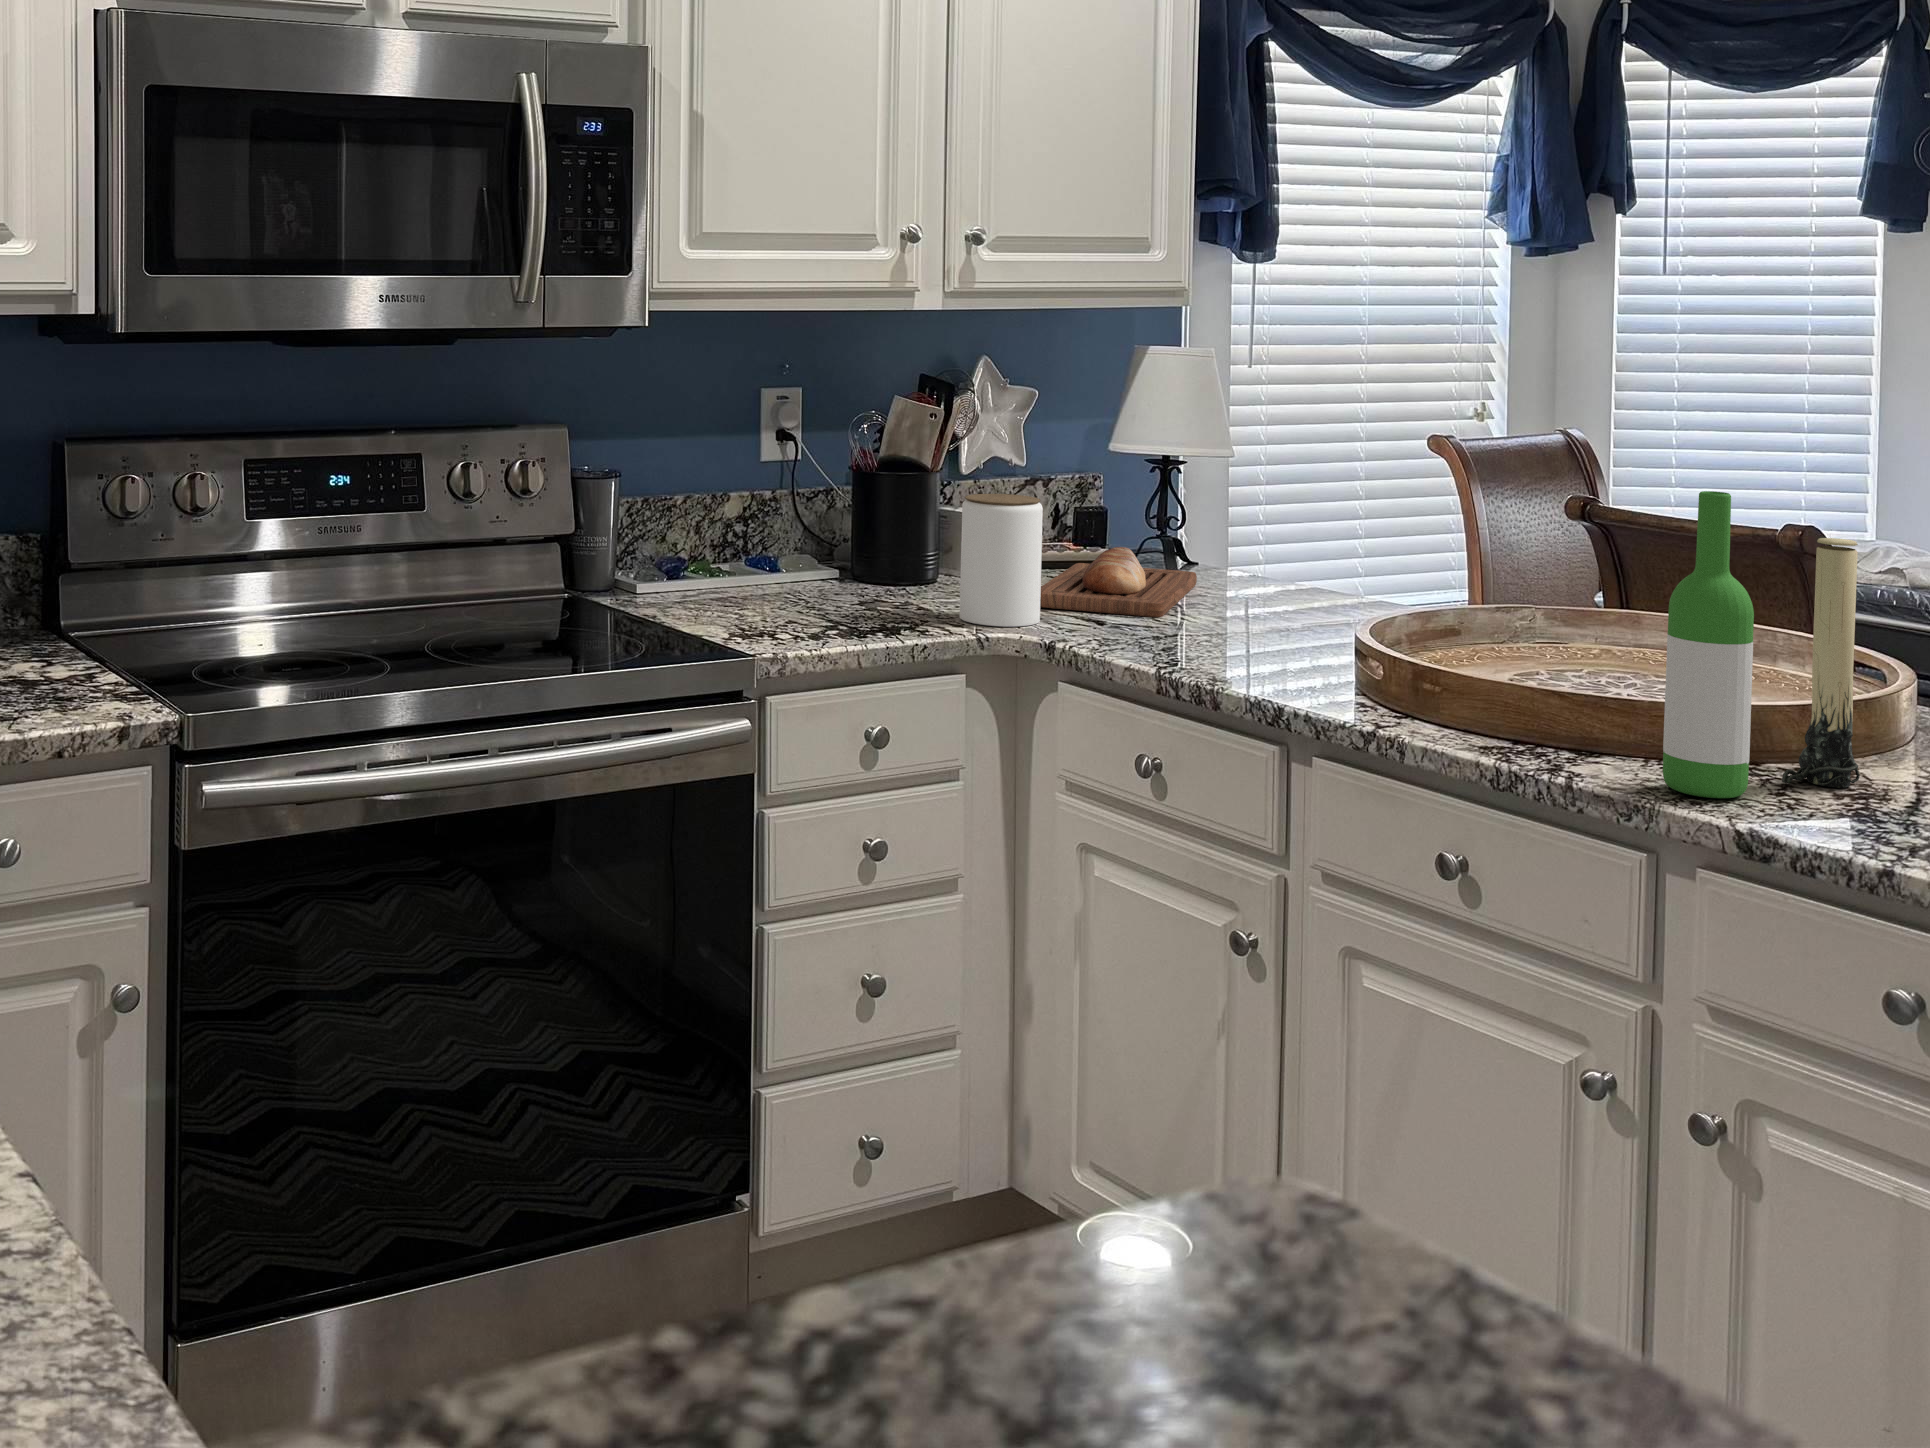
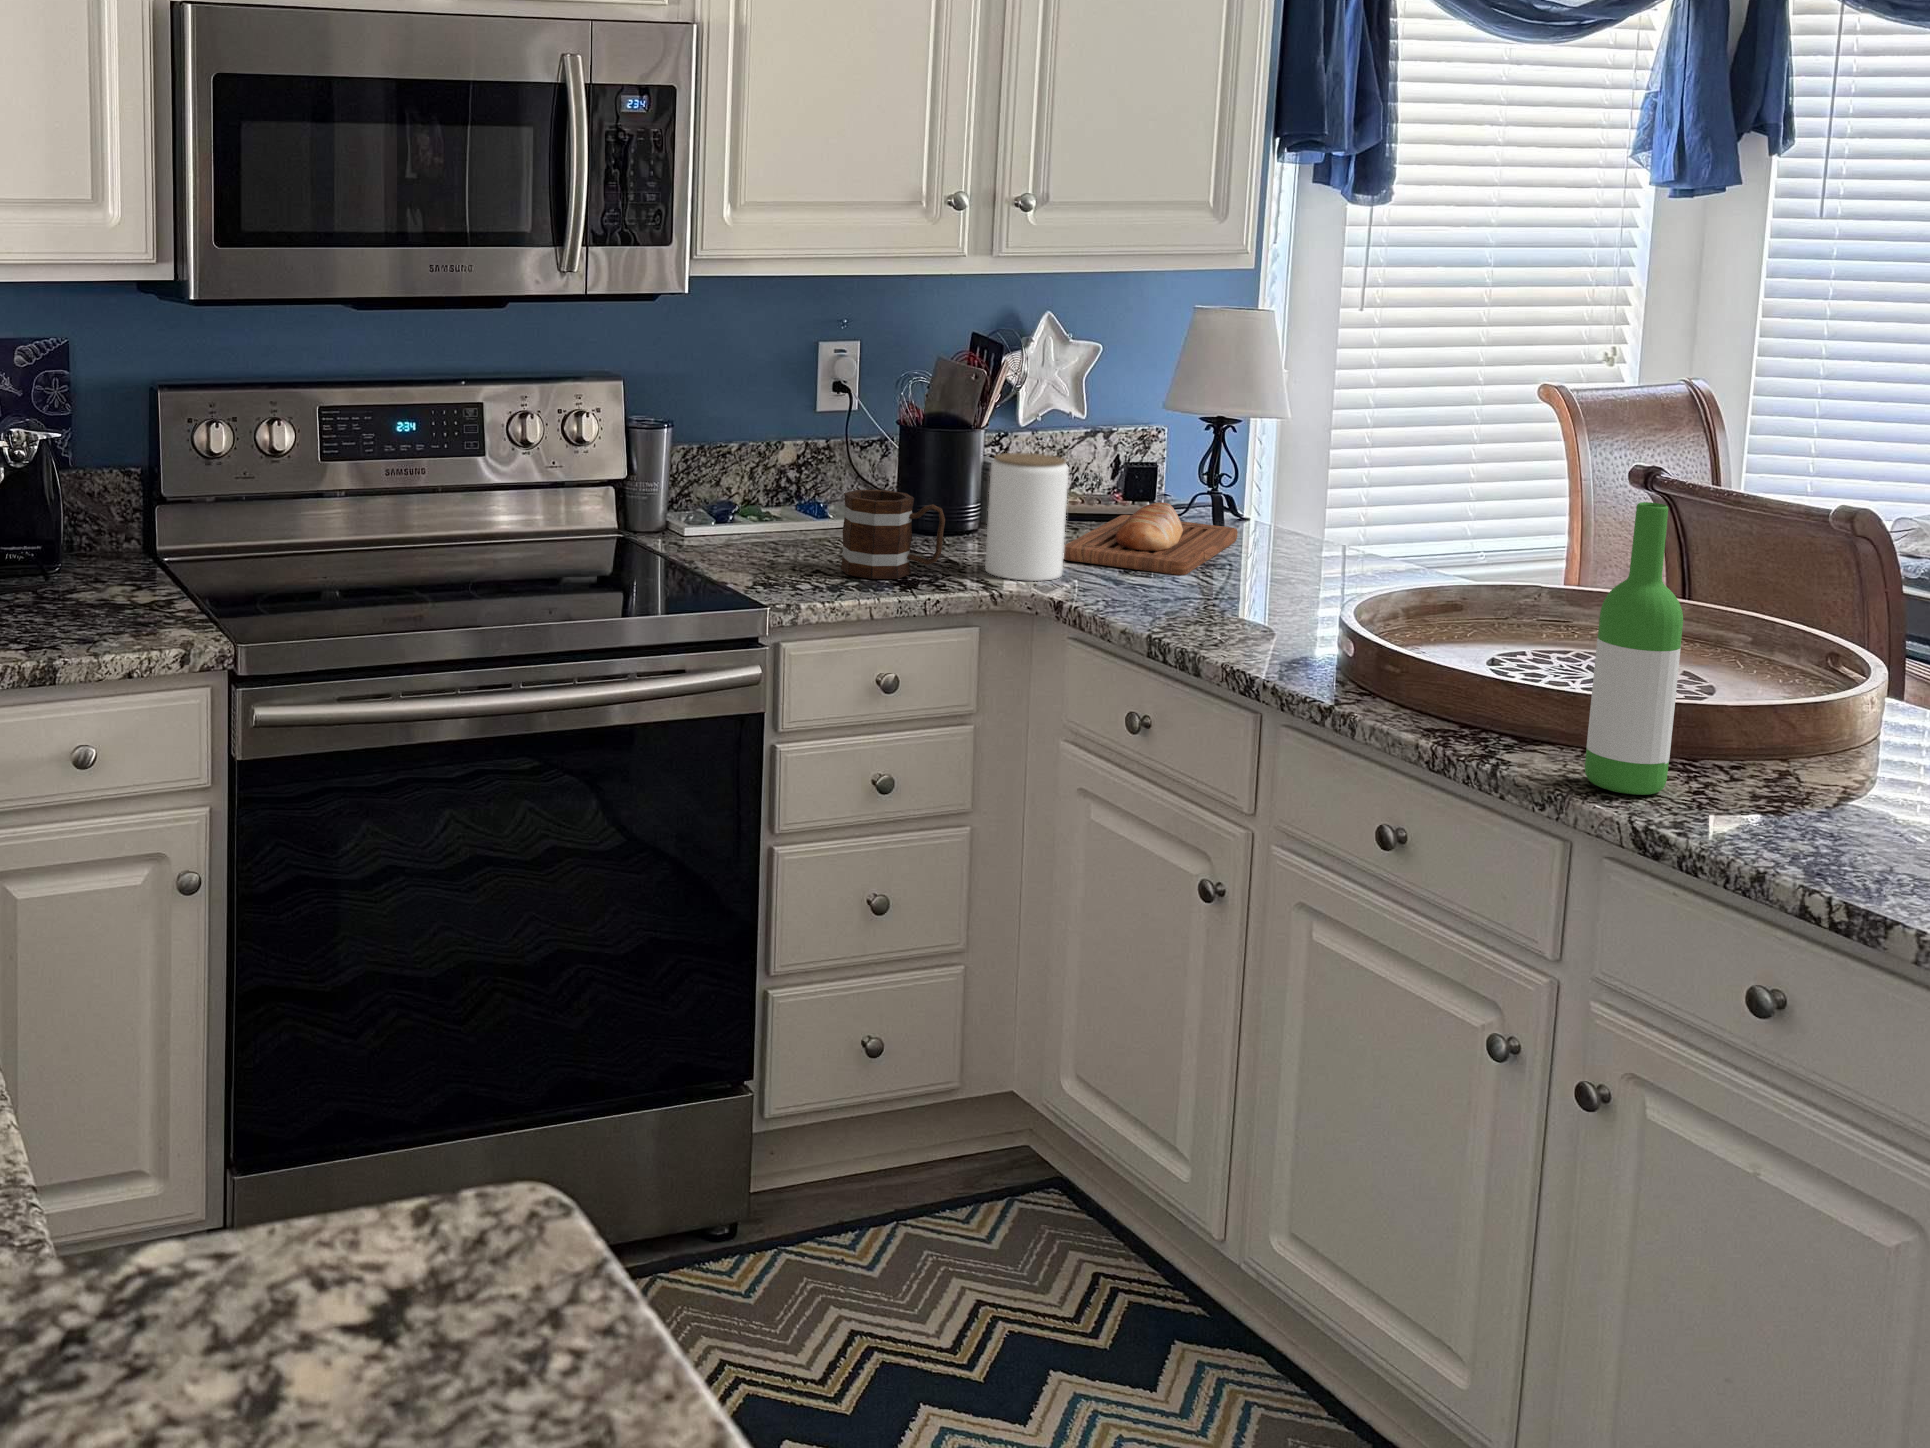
mug: none [811,536,920,630] -> present [841,490,945,579]
candle: present [1782,538,1860,787] -> none [1709,549,1802,789]

